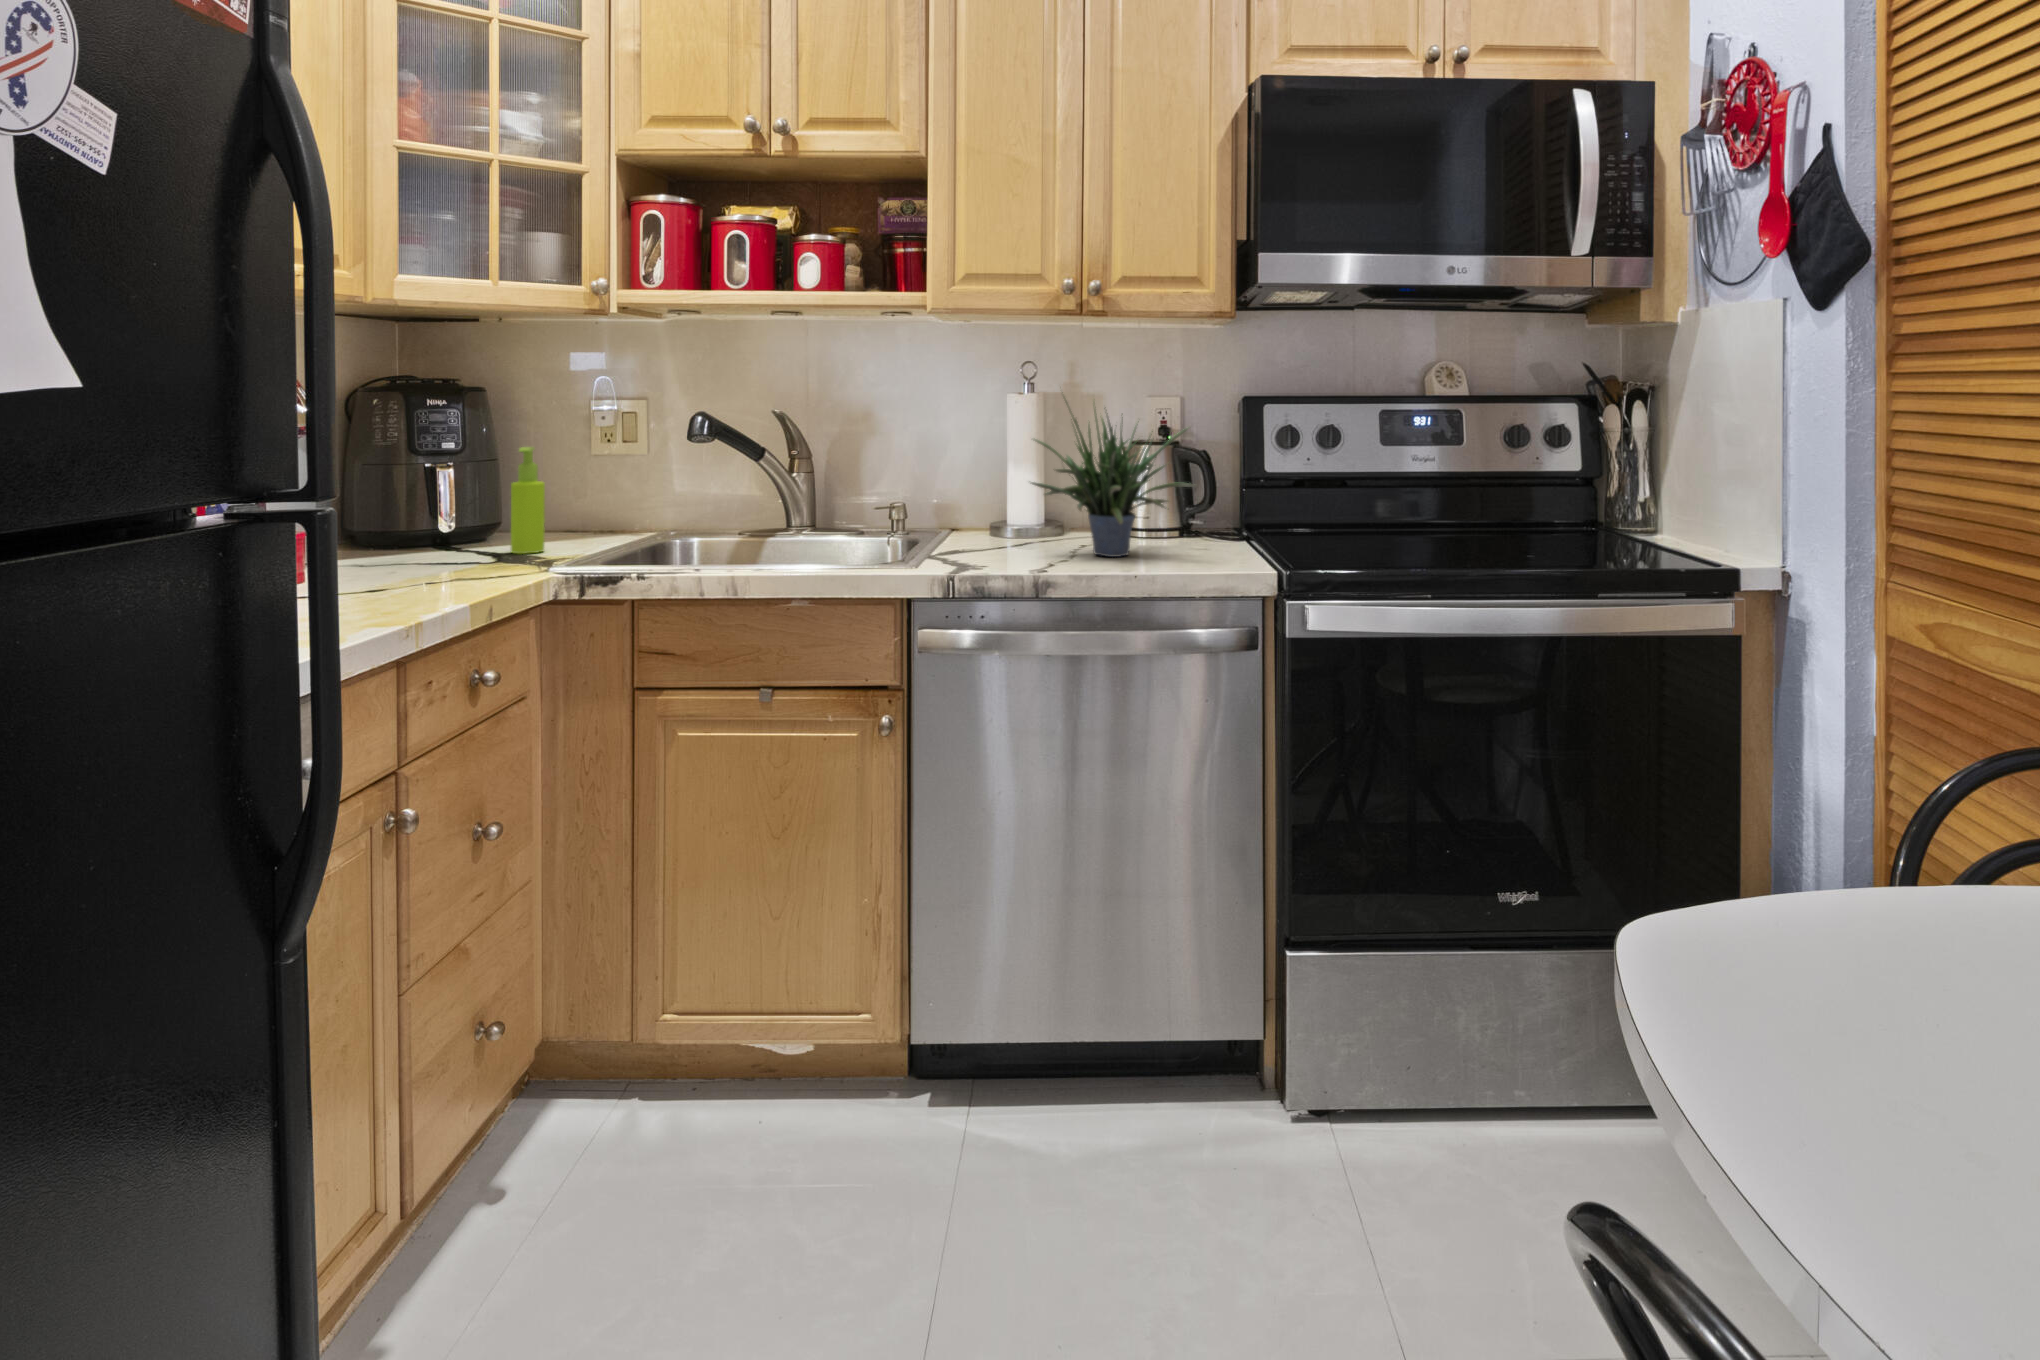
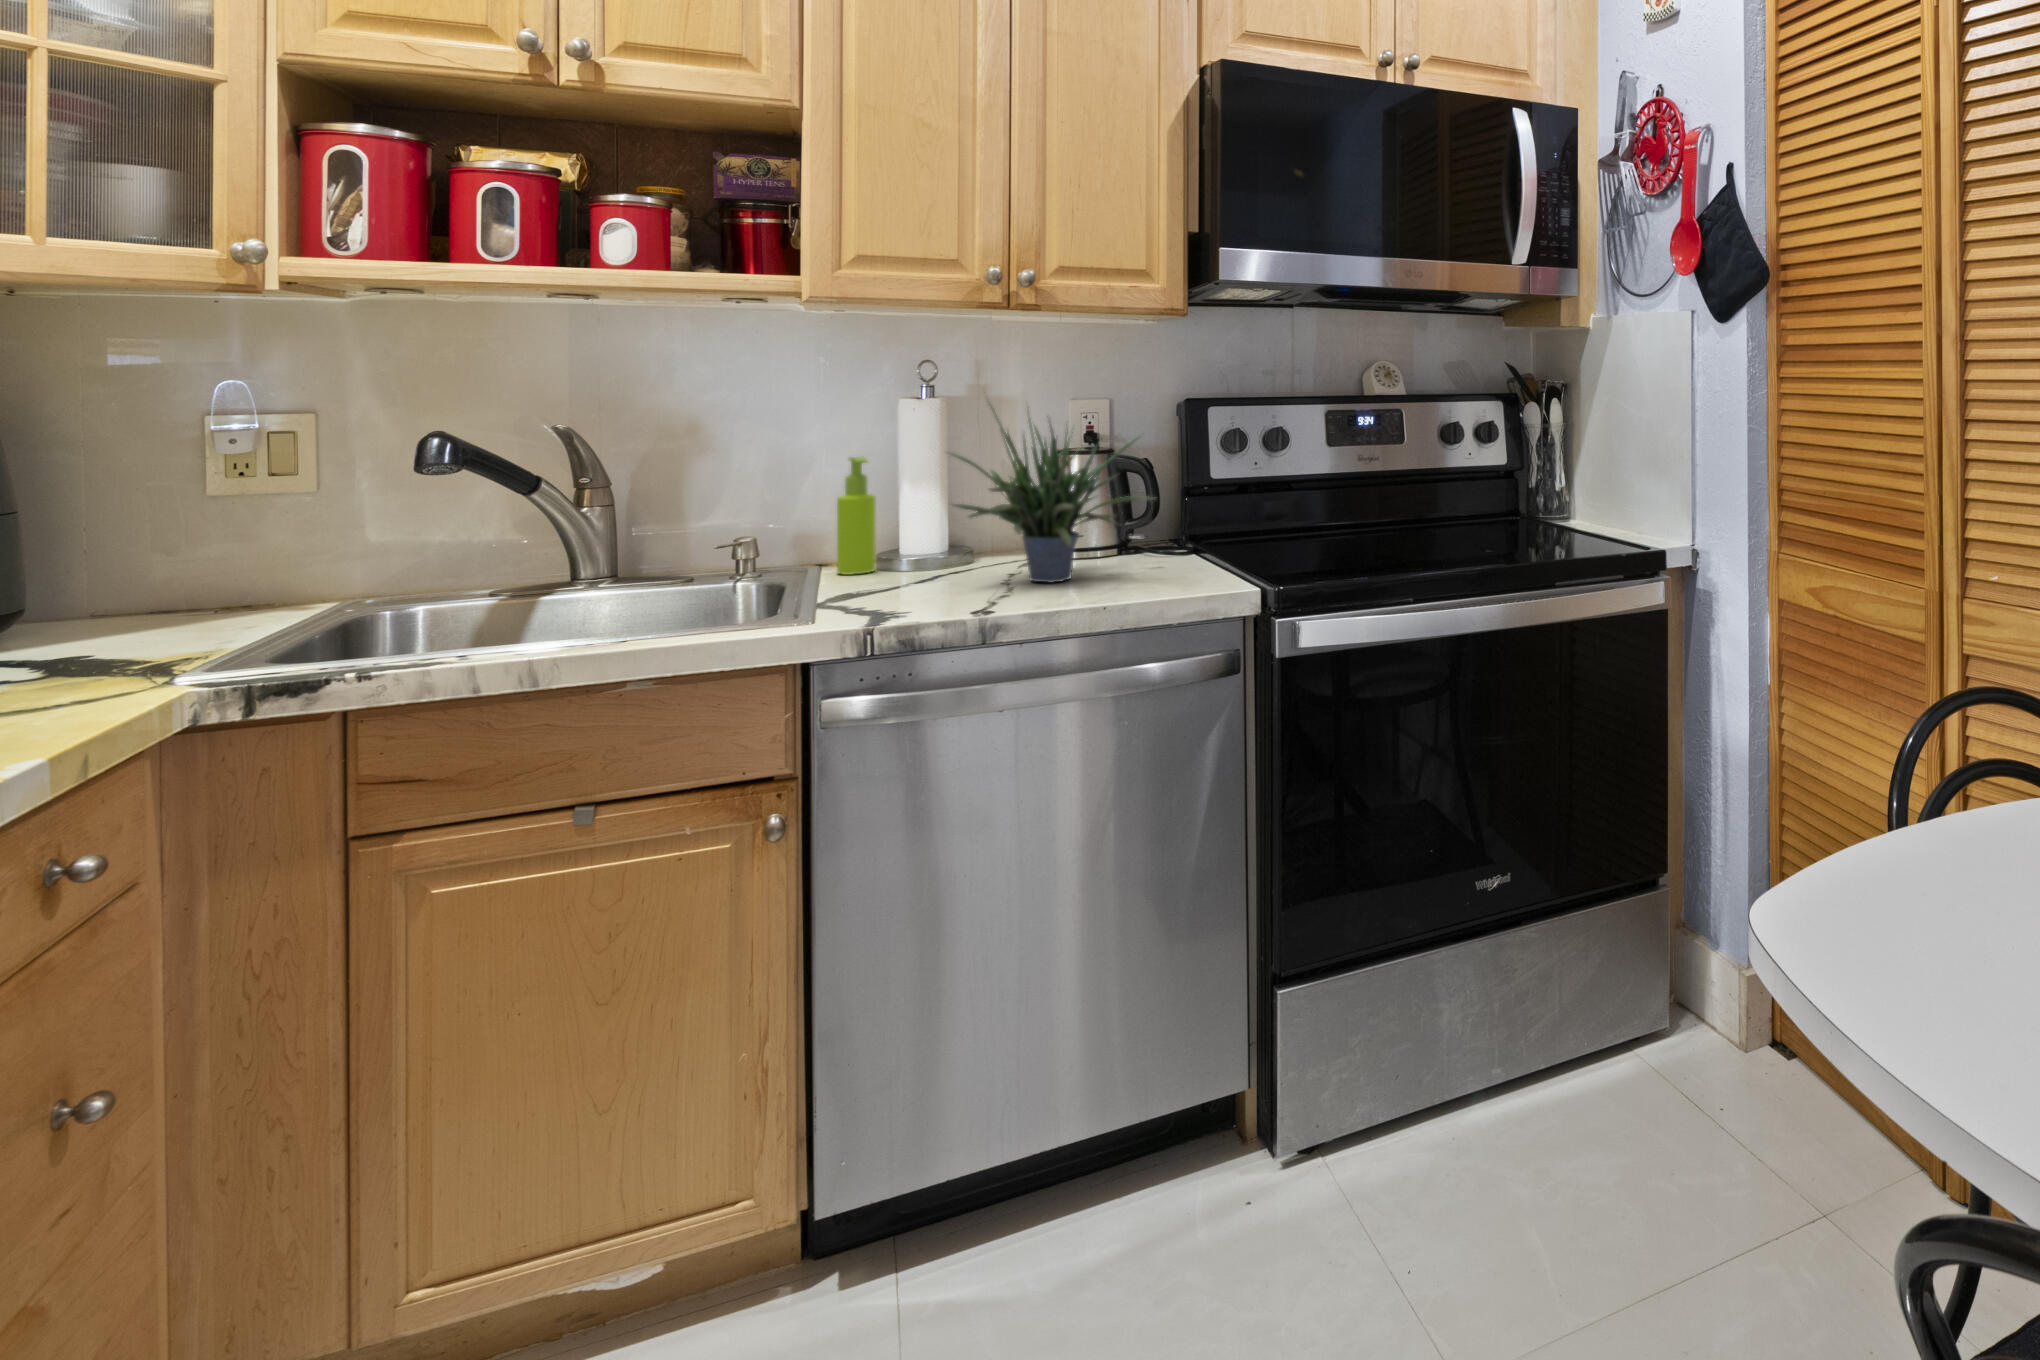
soap dispenser: present [511,447,545,554] -> present [837,457,875,575]

